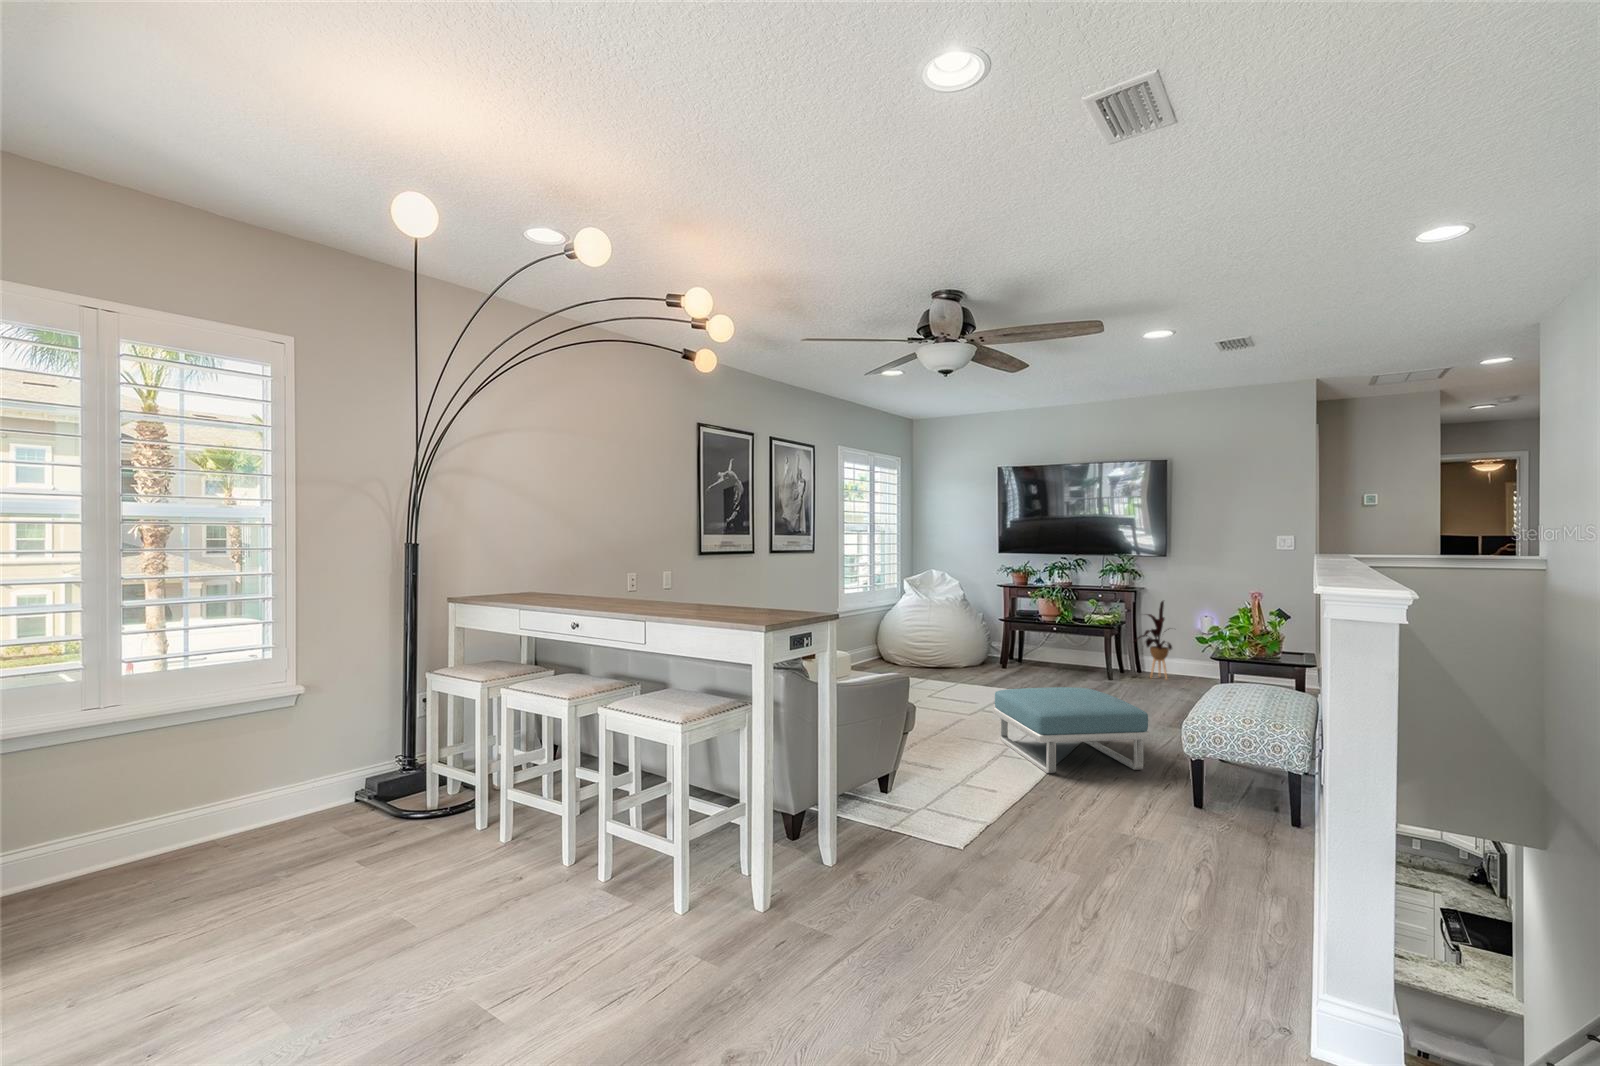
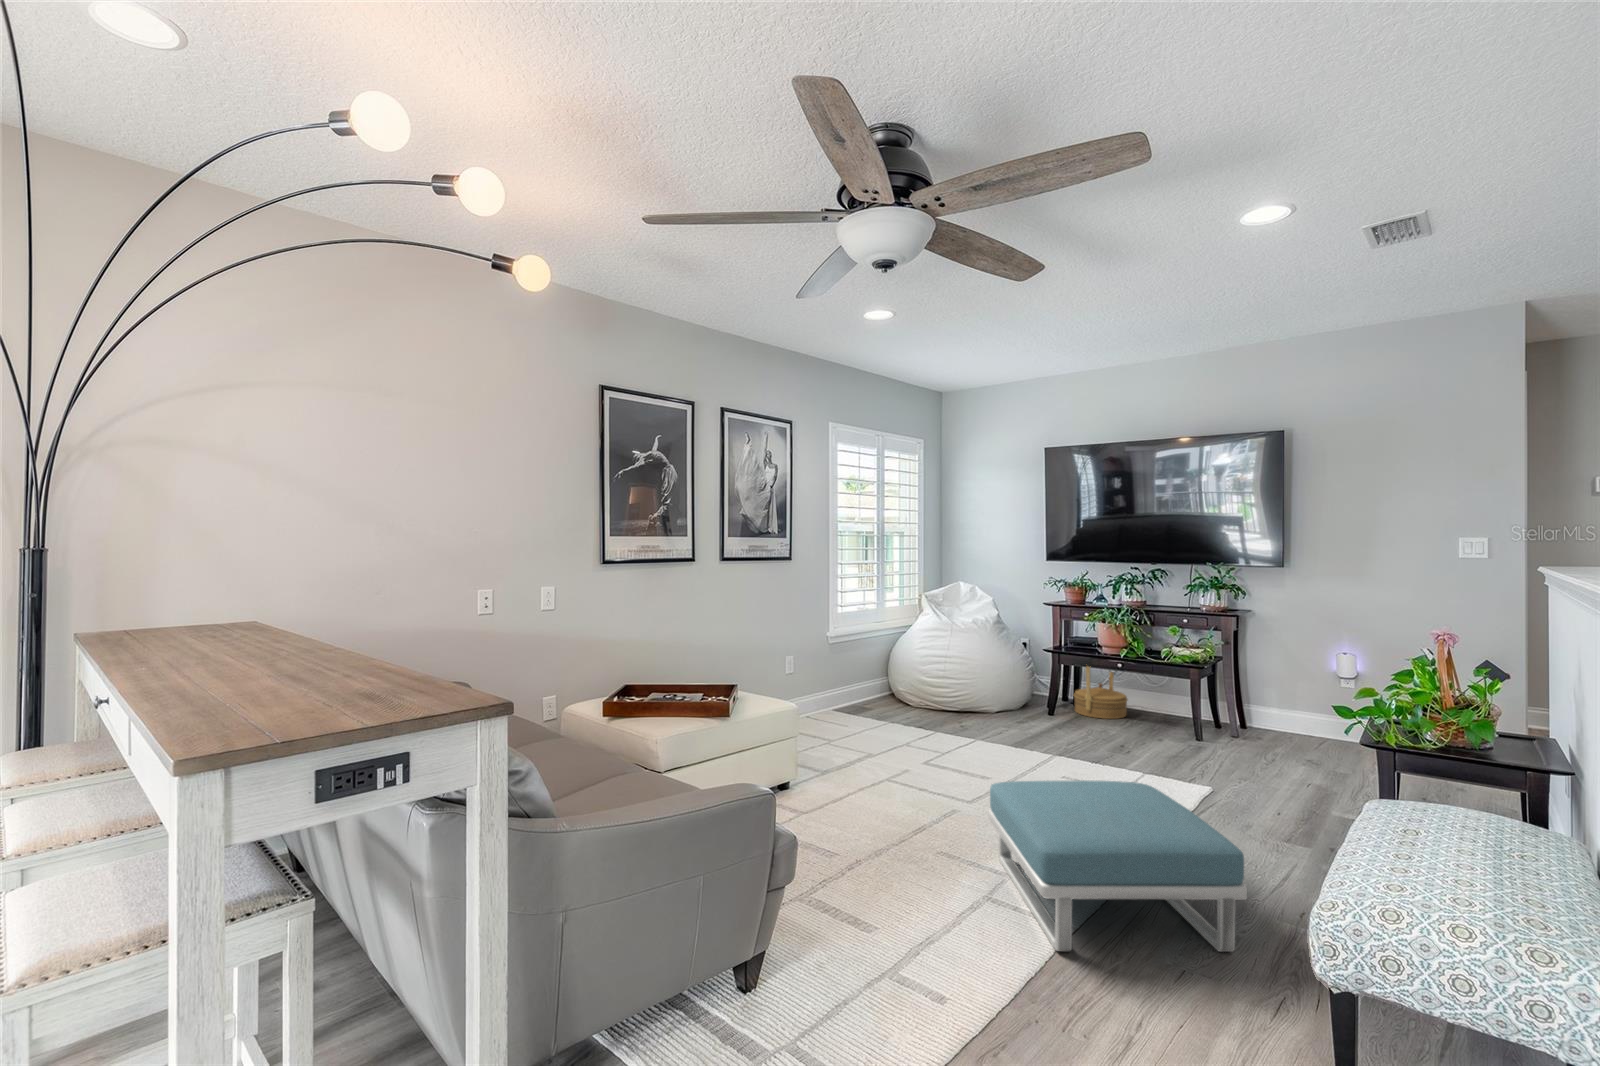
house plant: present [1136,601,1172,679] -> none [1232,630,1300,743]
woven basket: none [1020,625,1059,669] -> present [1074,666,1128,719]

